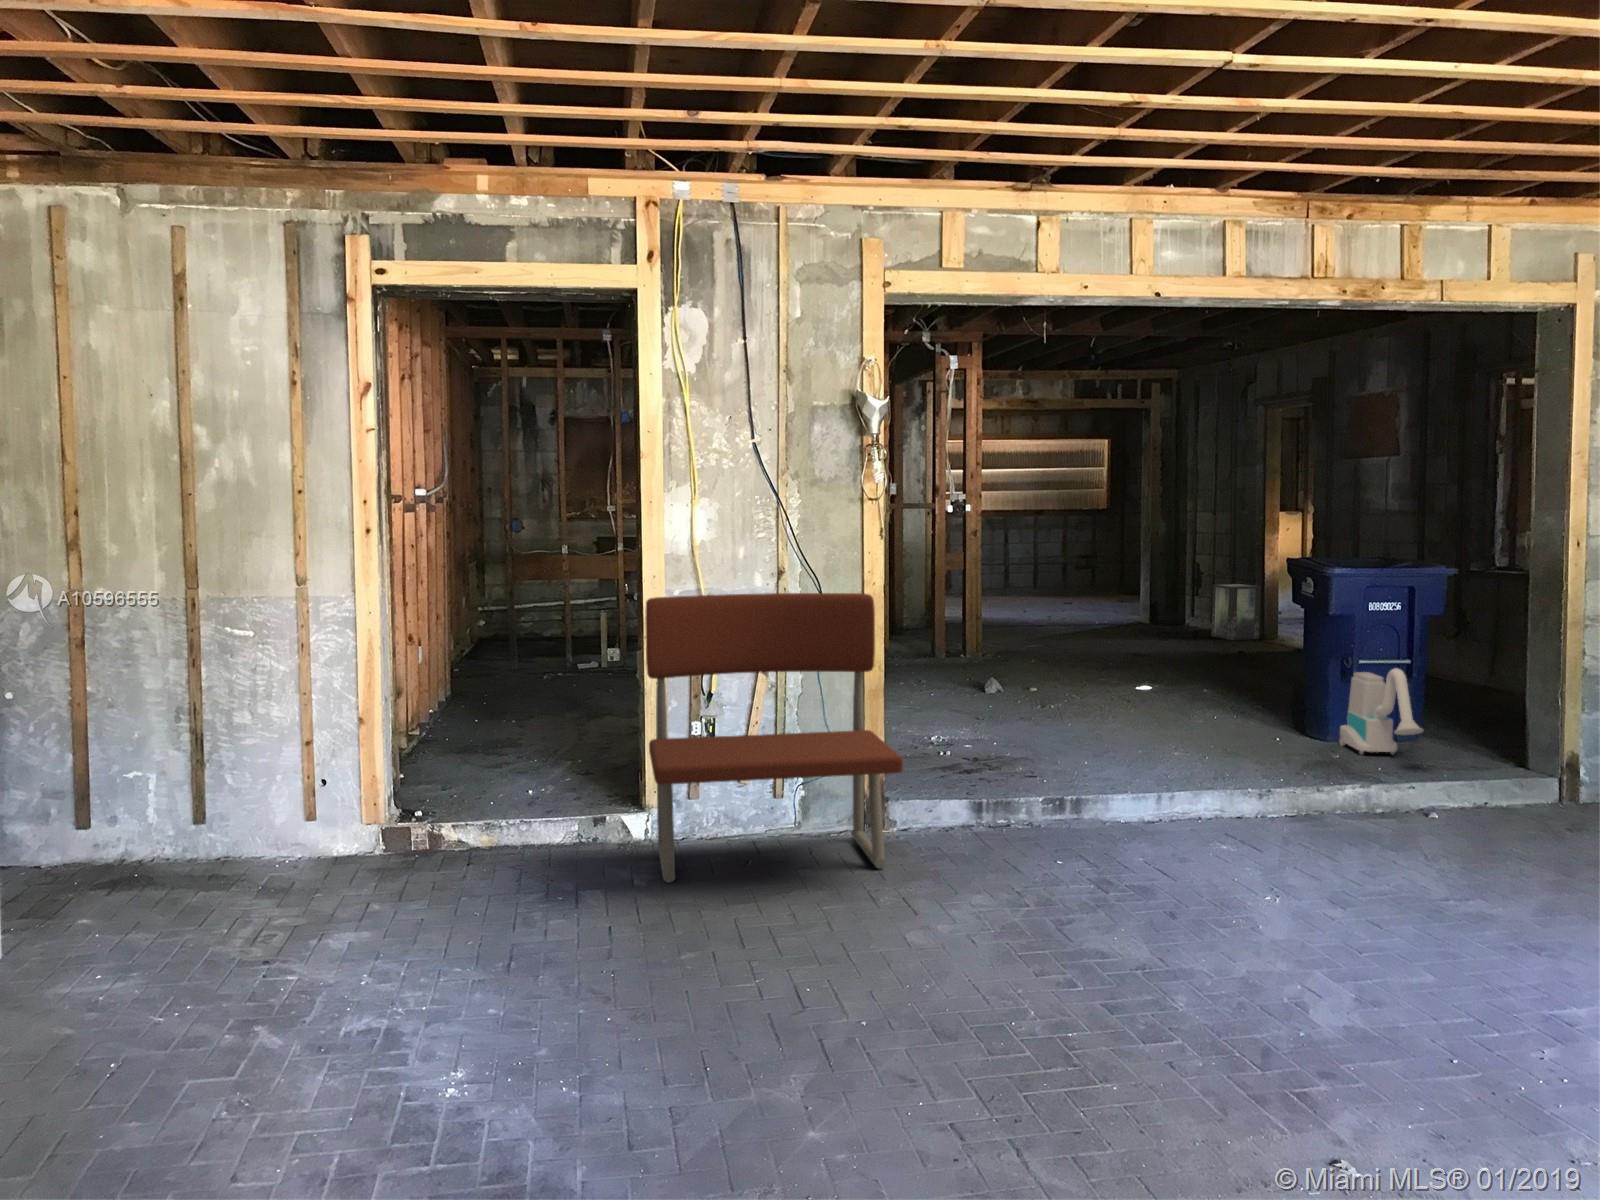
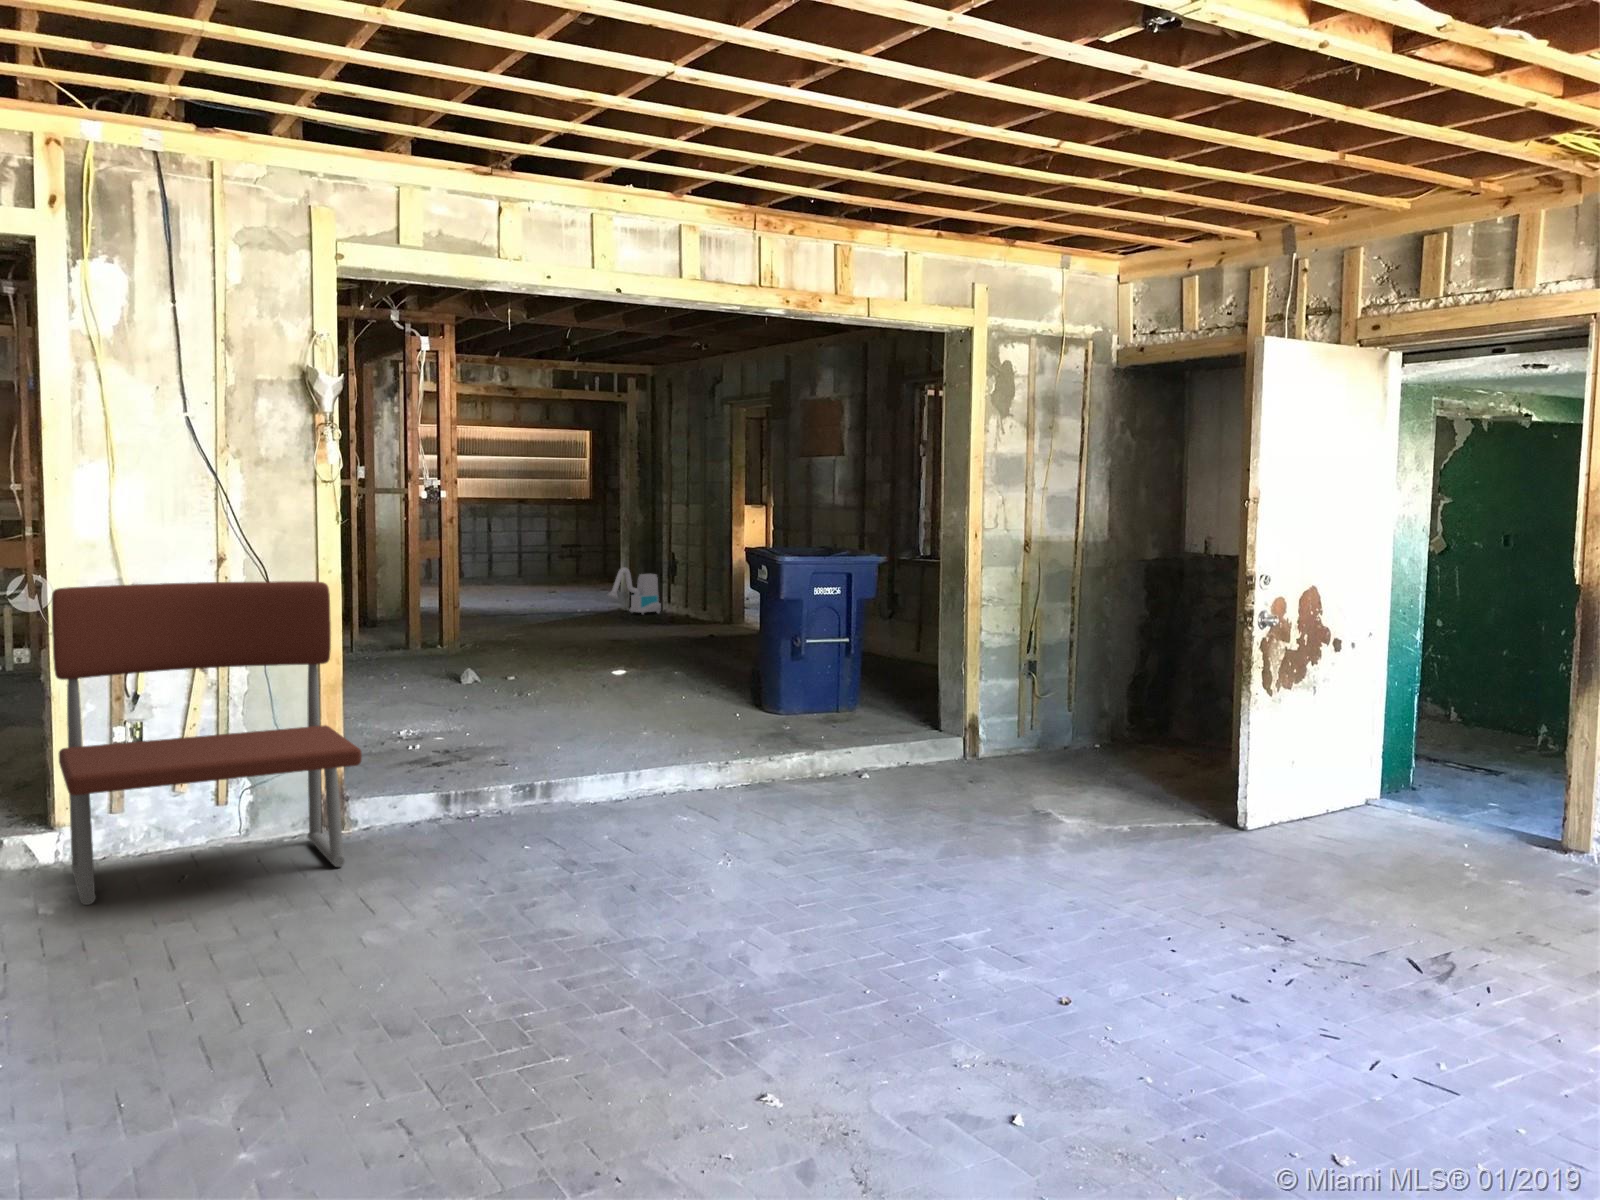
storage box: present [1211,584,1261,640] -> none [699,572,744,627]
vacuum cleaner: present [1340,668,1423,755] -> present [607,567,661,614]

